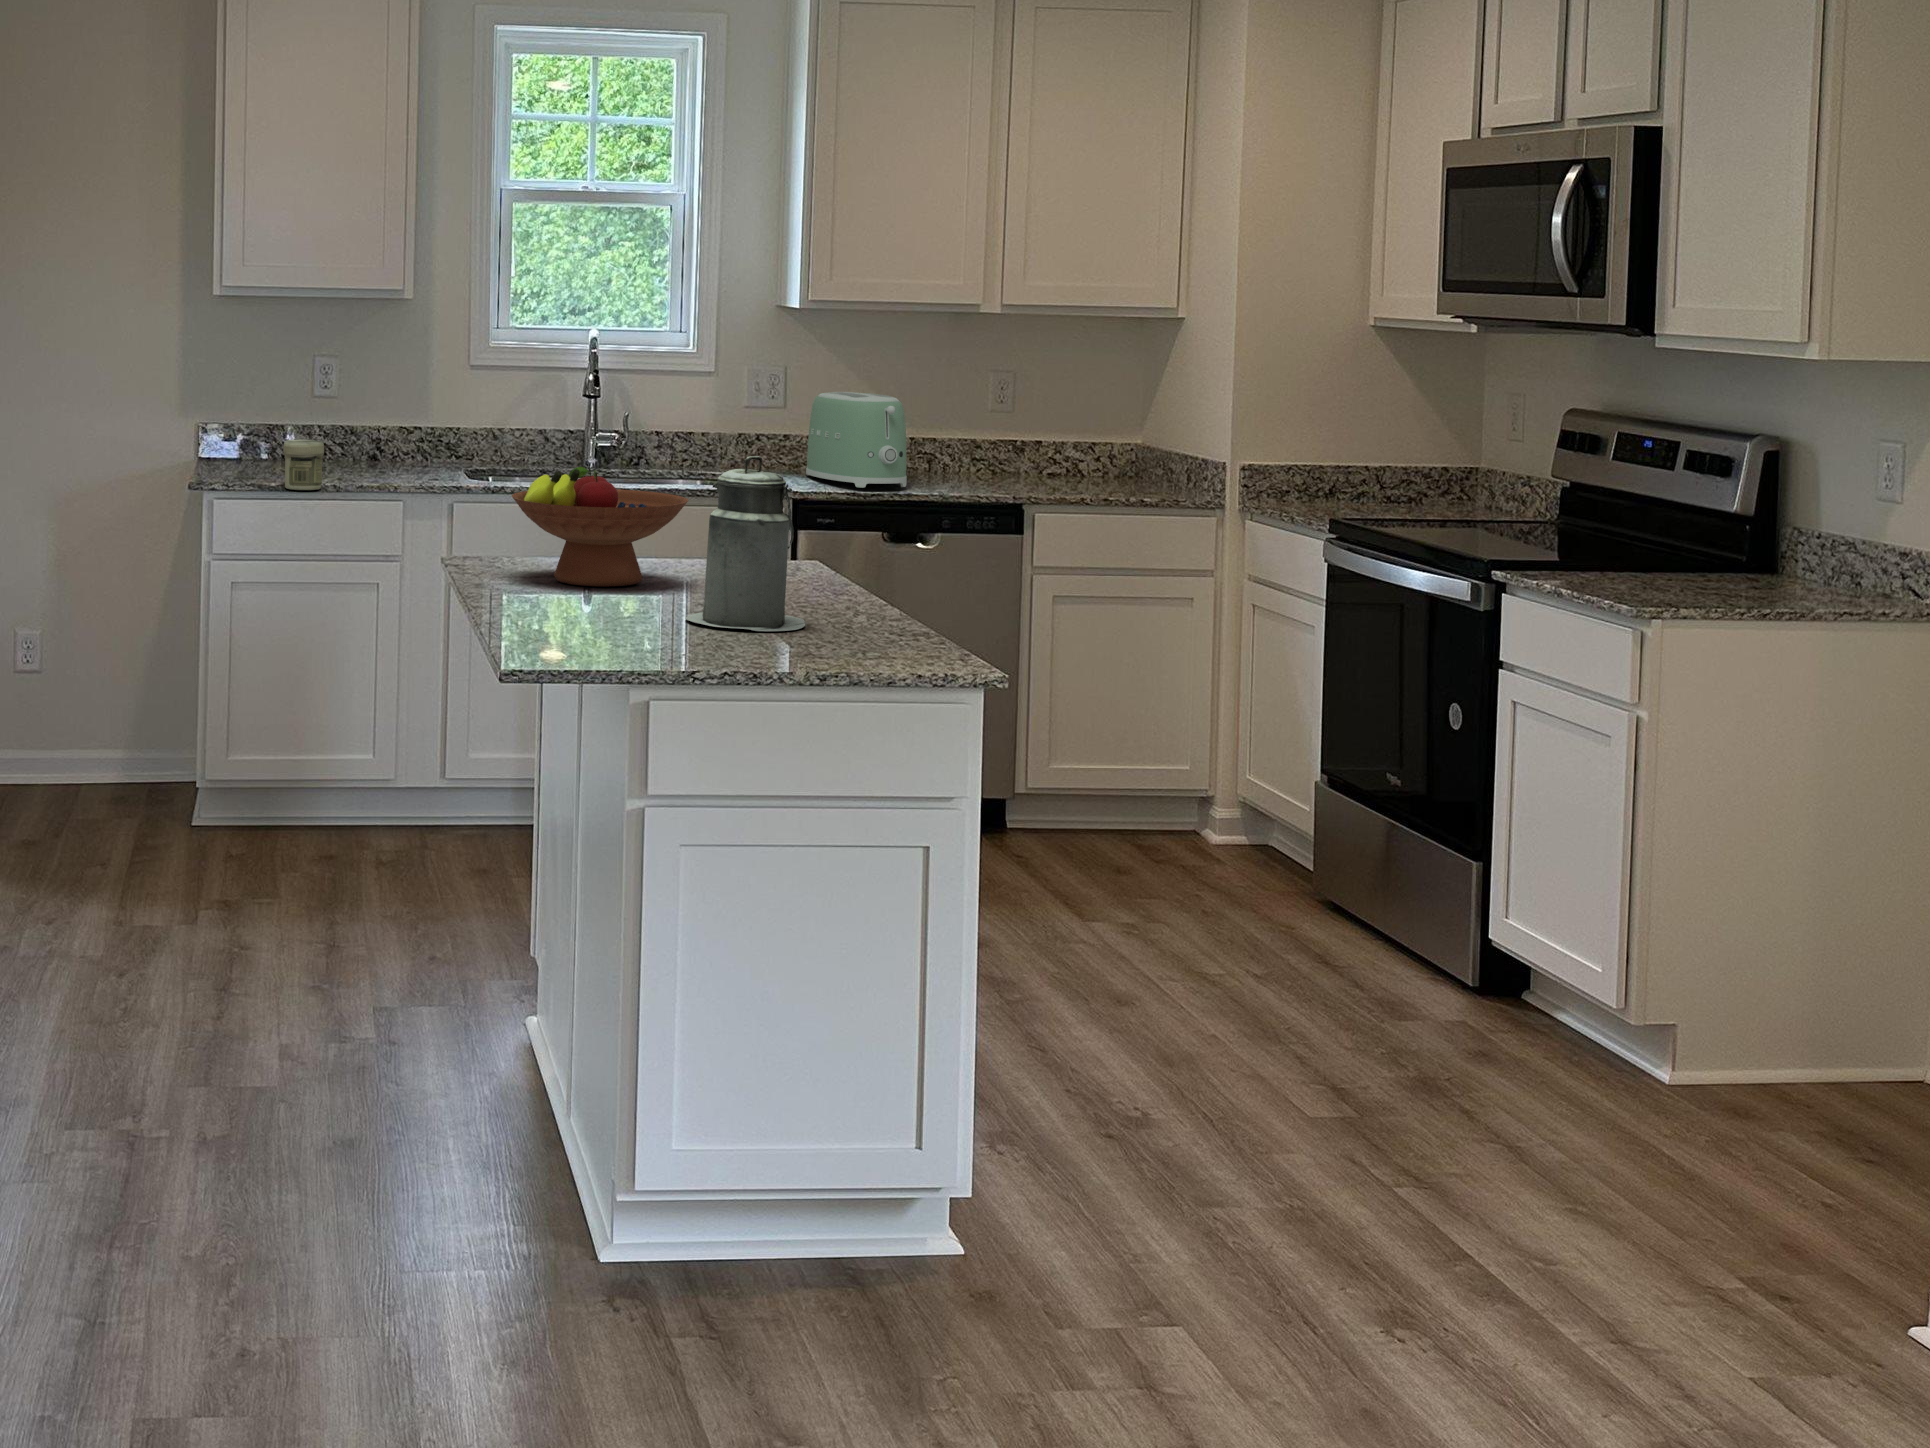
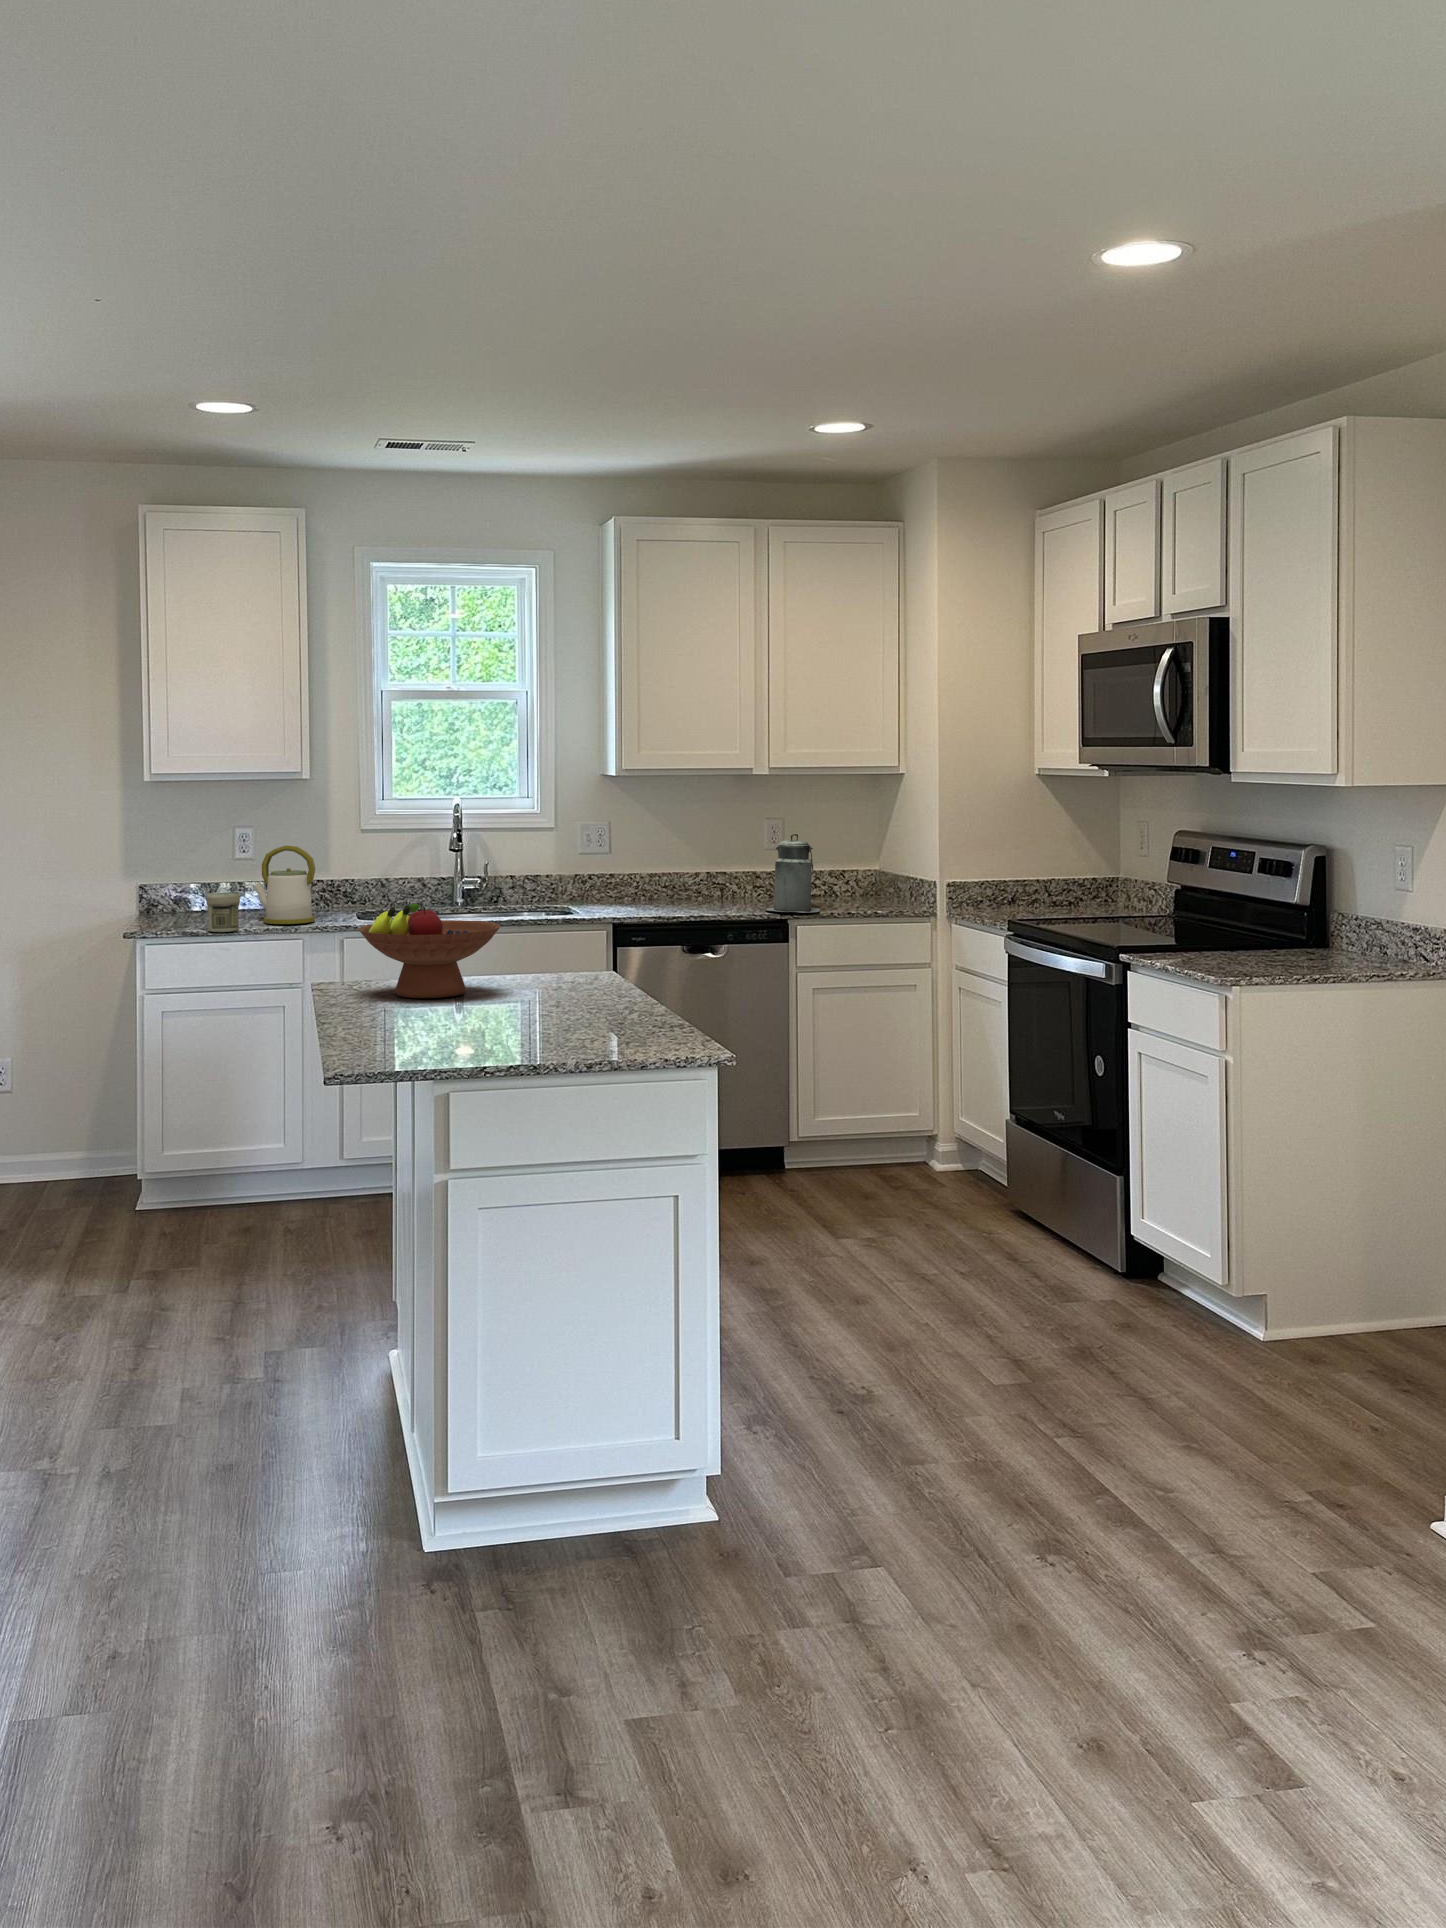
kettle: none [338,383,416,483] -> present [253,845,315,924]
toaster: present [806,392,907,488] -> none [625,840,700,912]
canister: present [686,456,805,631] -> present [766,834,820,913]

